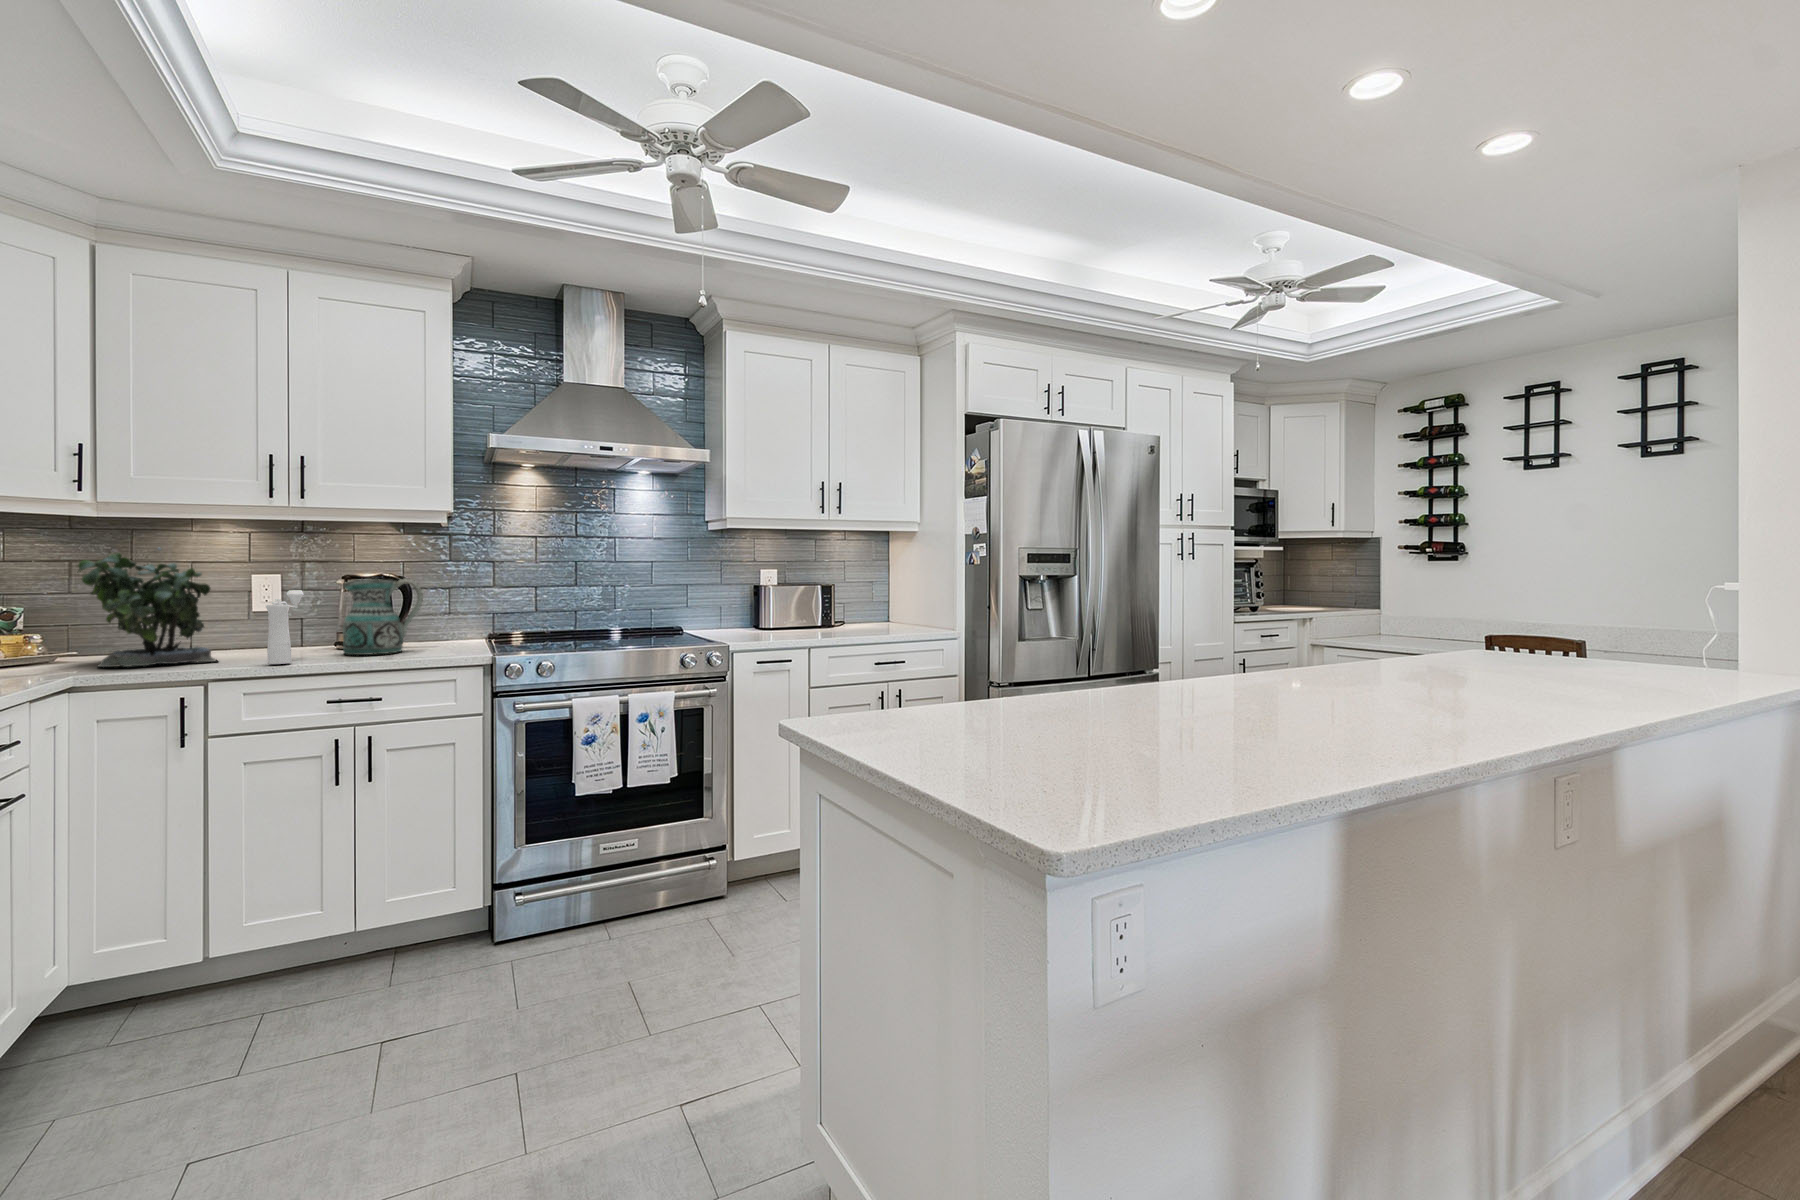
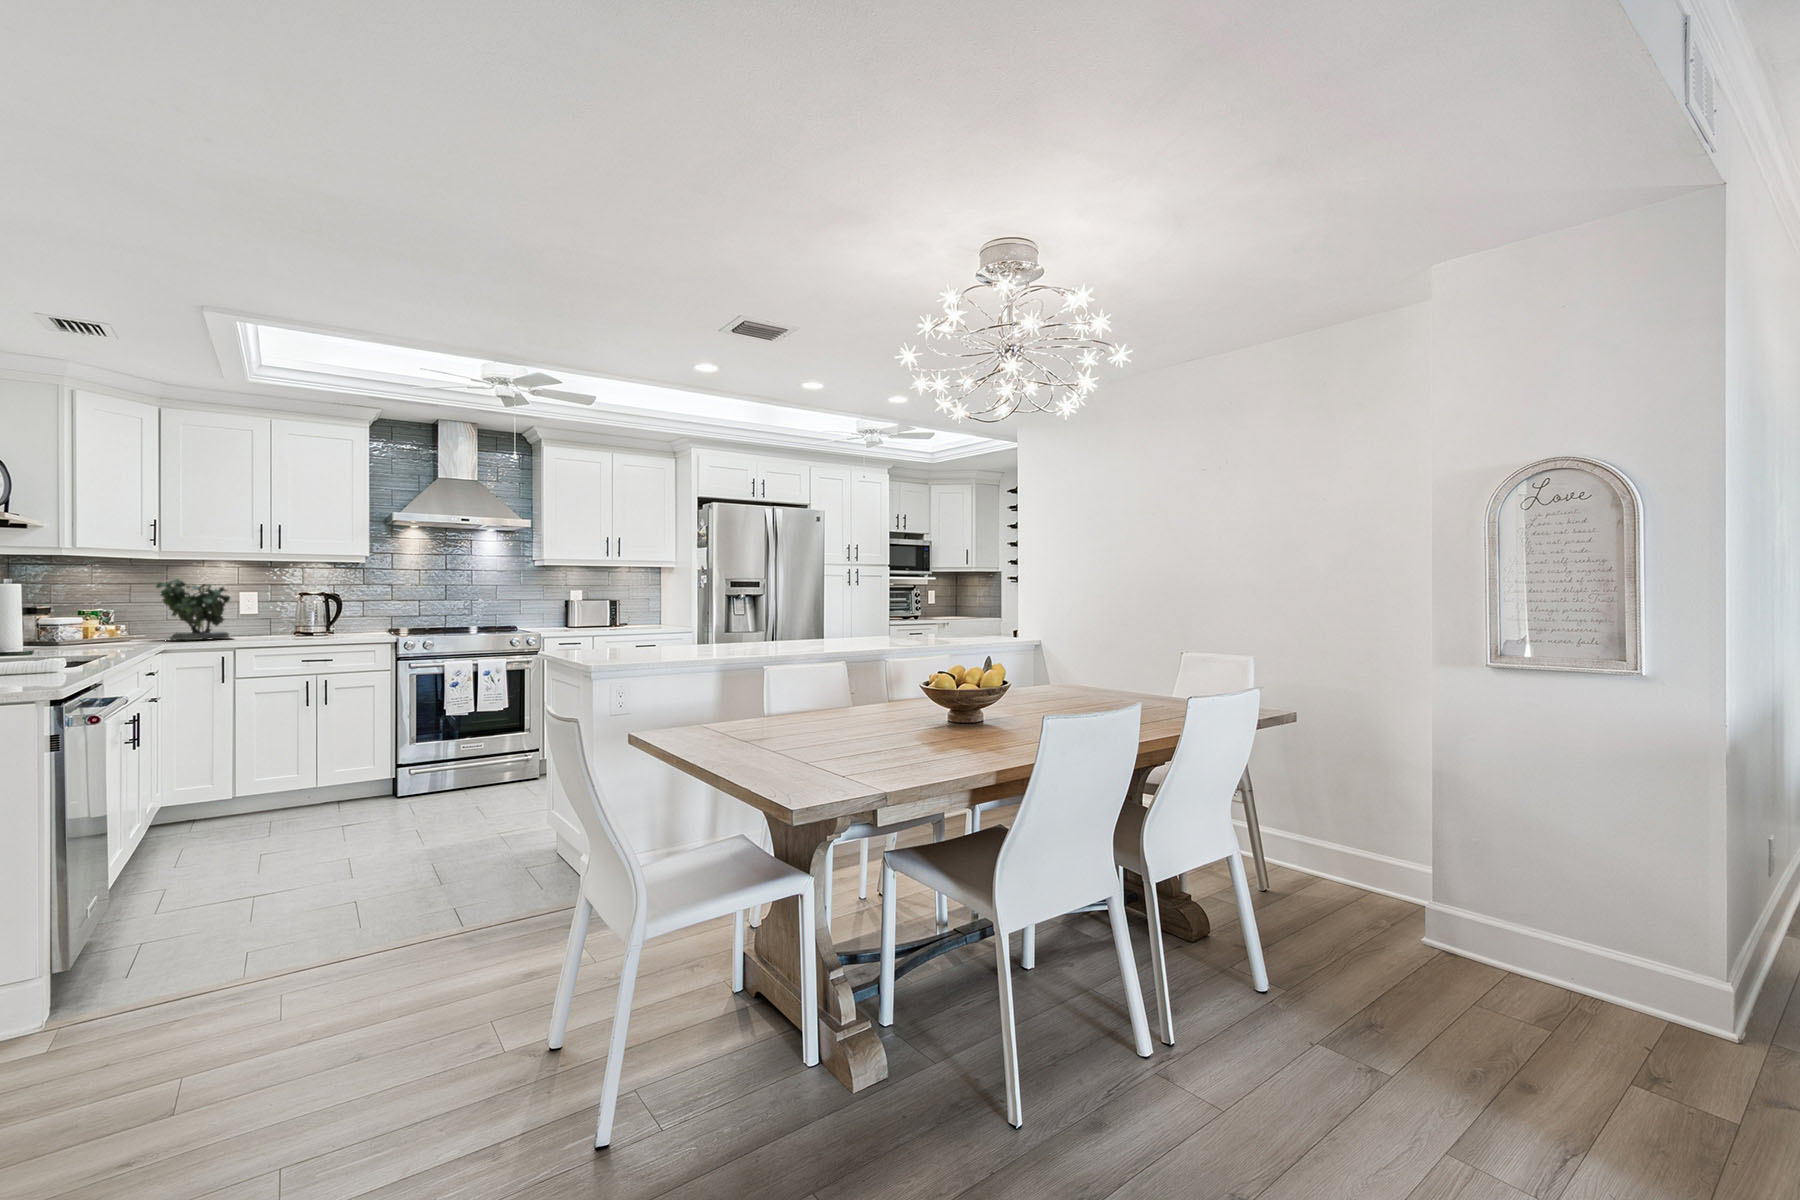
ceramic pitcher: present [343,578,423,655] -> none [306,593,354,636]
pepper mill: present [266,590,304,664] -> none [267,599,286,639]

